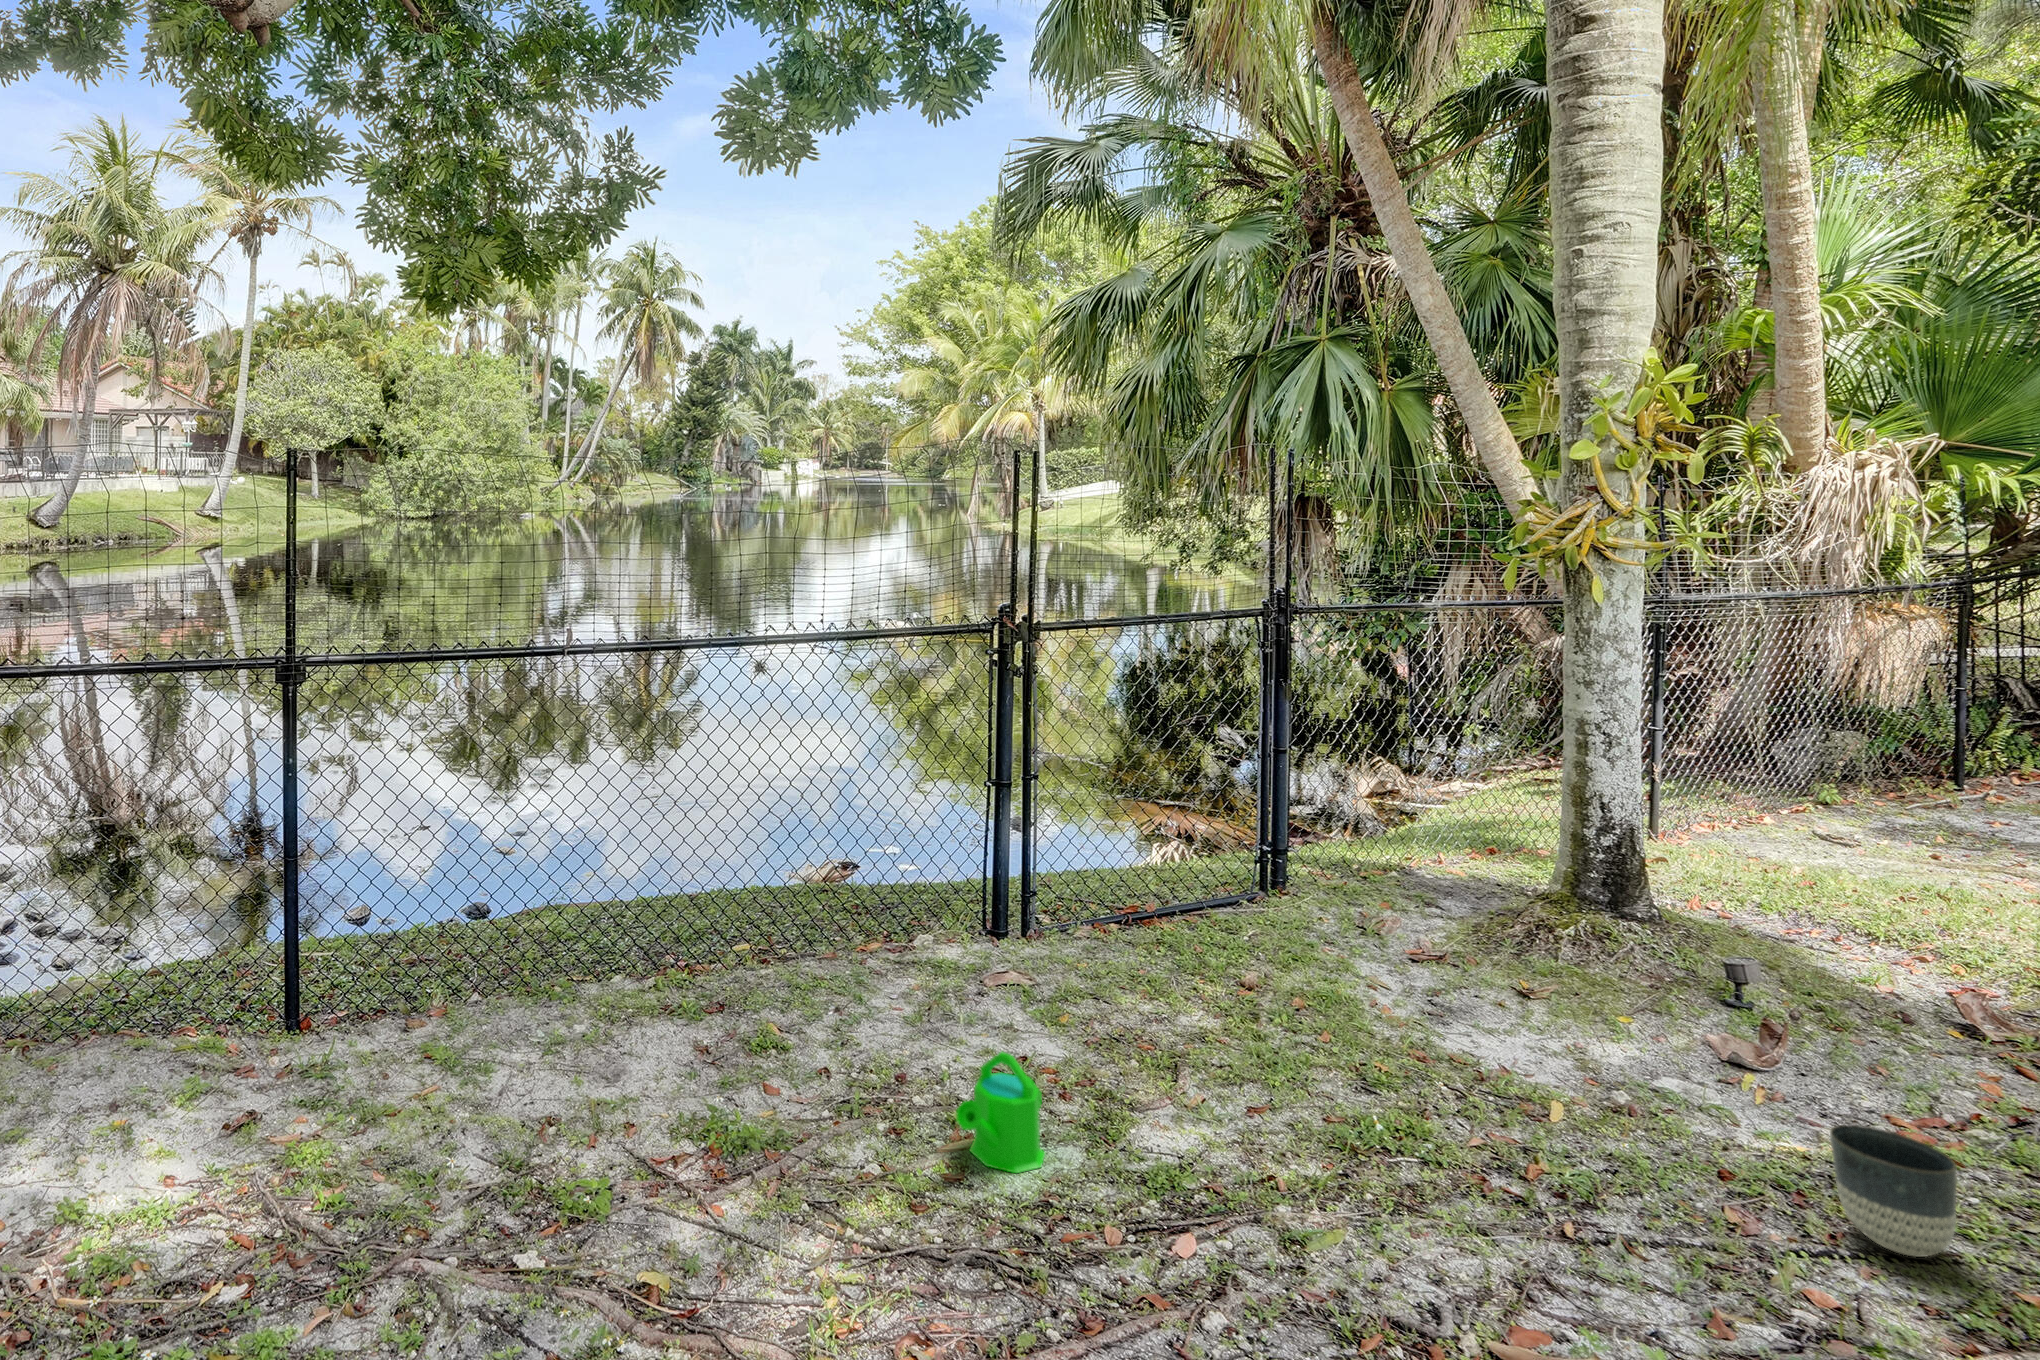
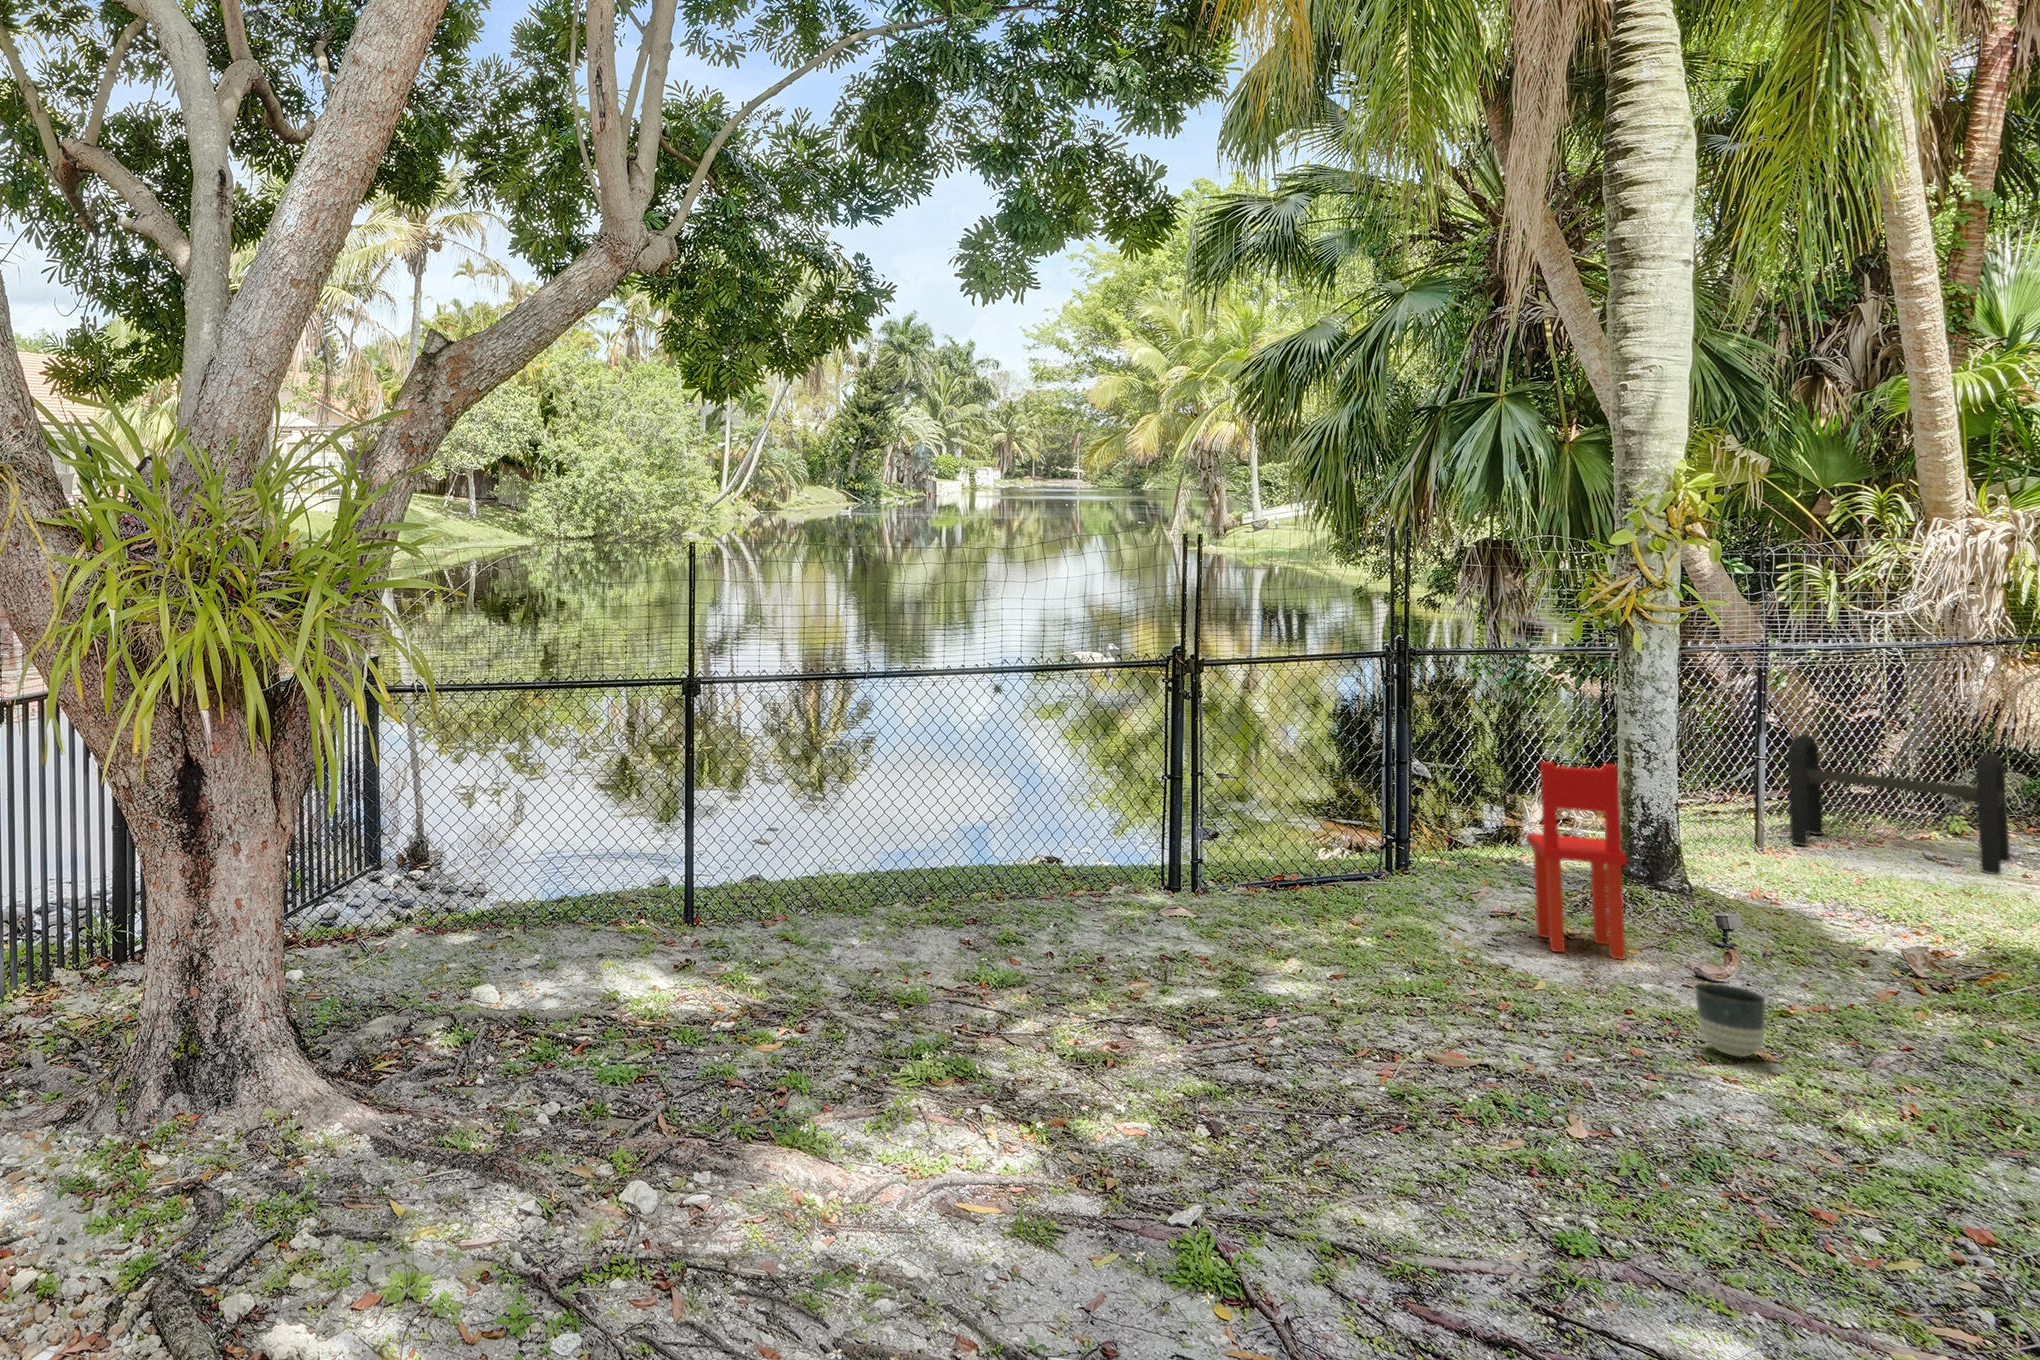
bench: none [1666,694,1911,852] -> present [1788,734,2010,875]
chair: none [1469,758,1620,1033] -> present [1527,761,1627,960]
watering can: present [956,1051,1045,1173] -> none [1129,923,1188,993]

